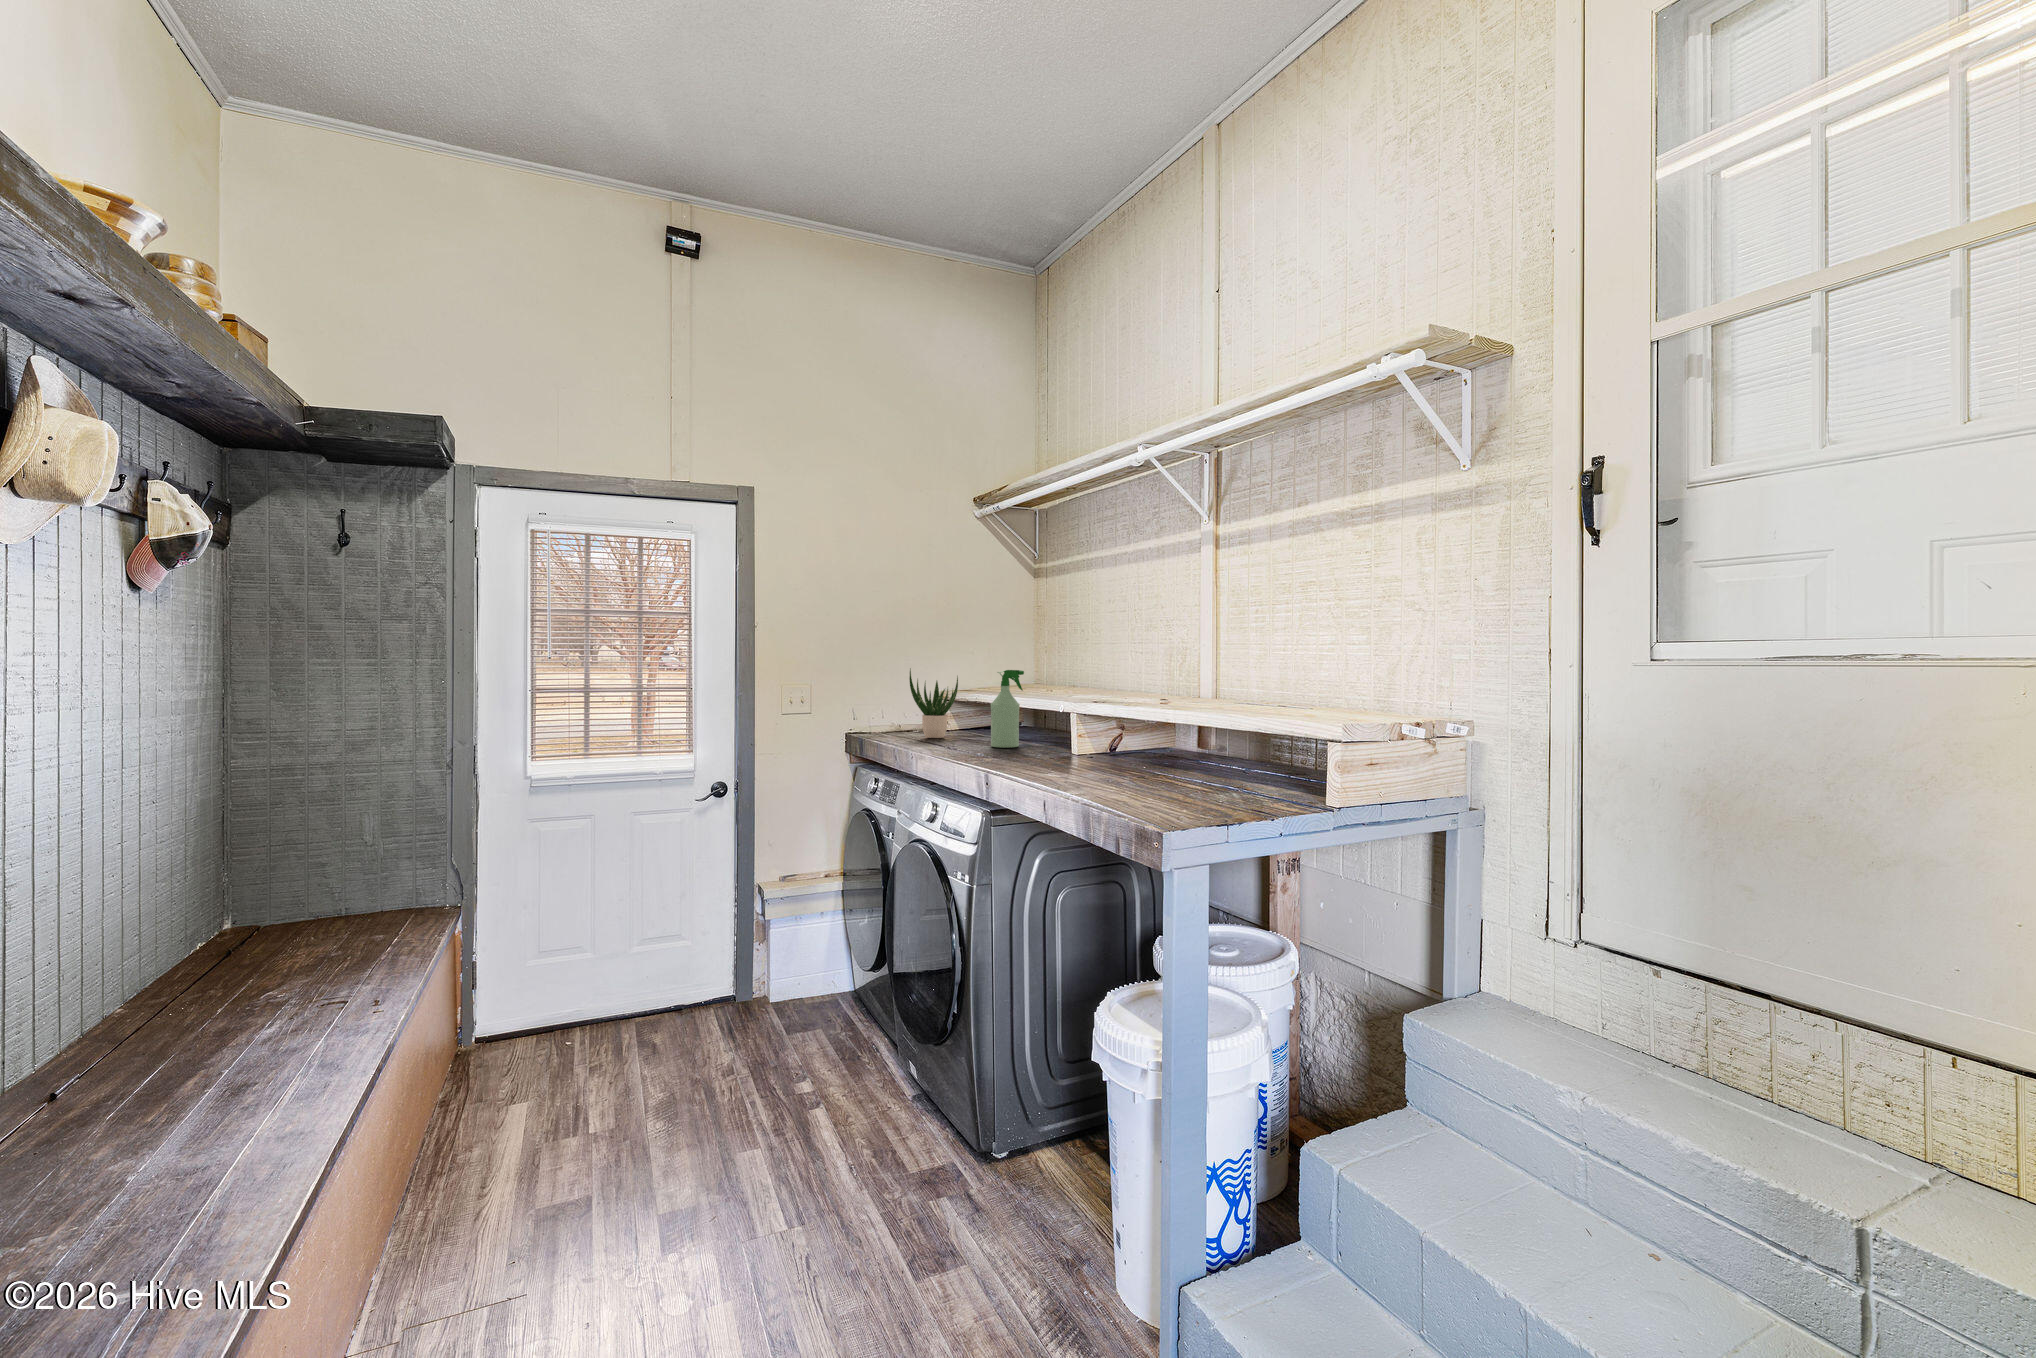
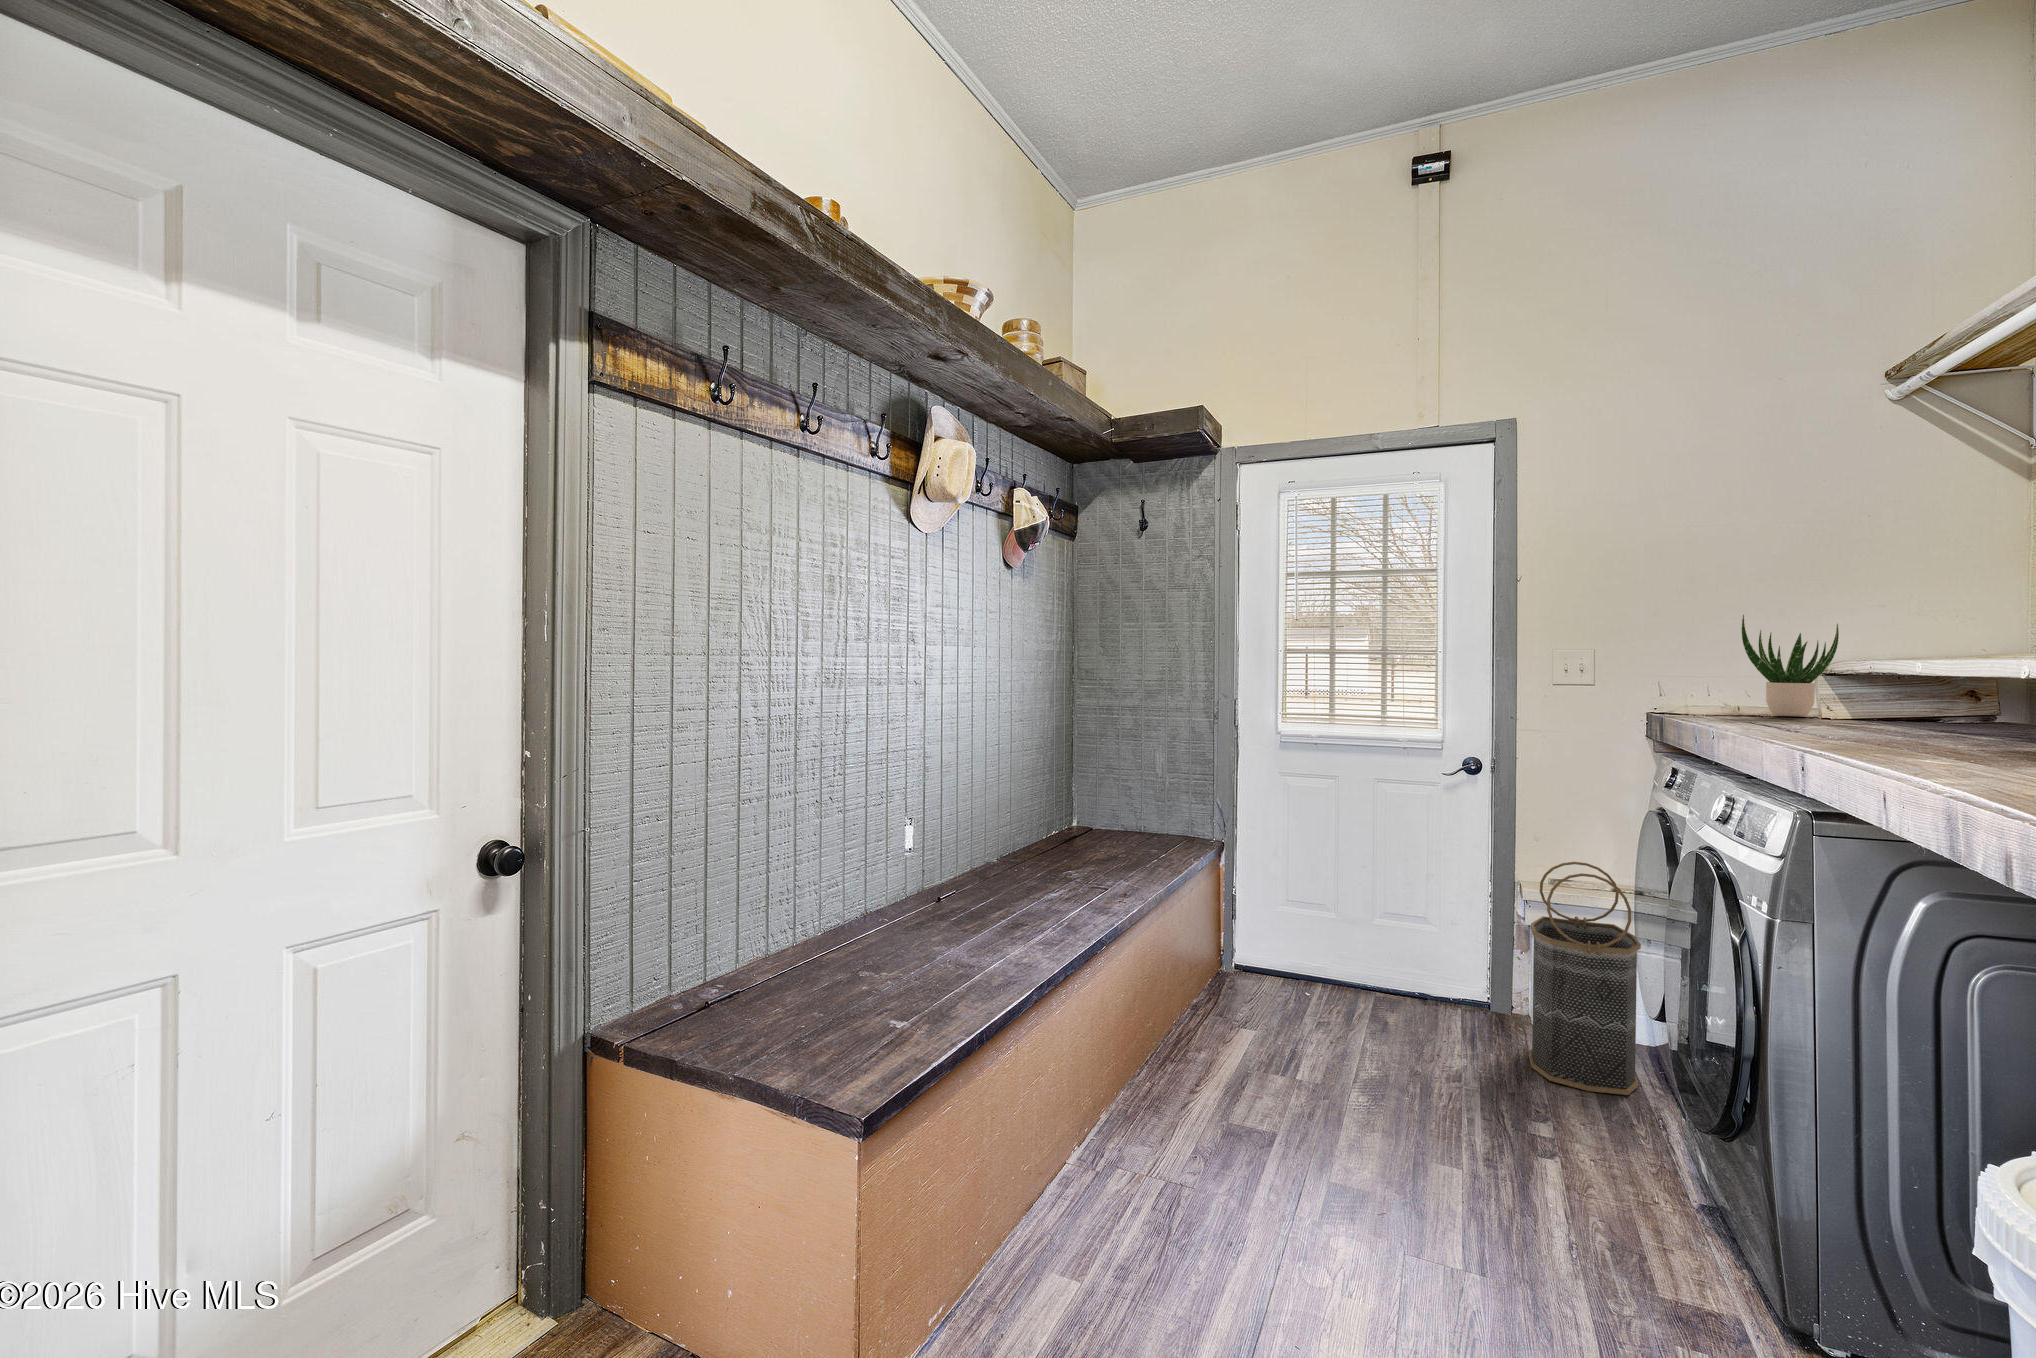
spray bottle: present [991,670,1024,748] -> none [1888,605,1967,730]
basket: none [778,861,855,1044] -> present [1529,862,1641,1095]

